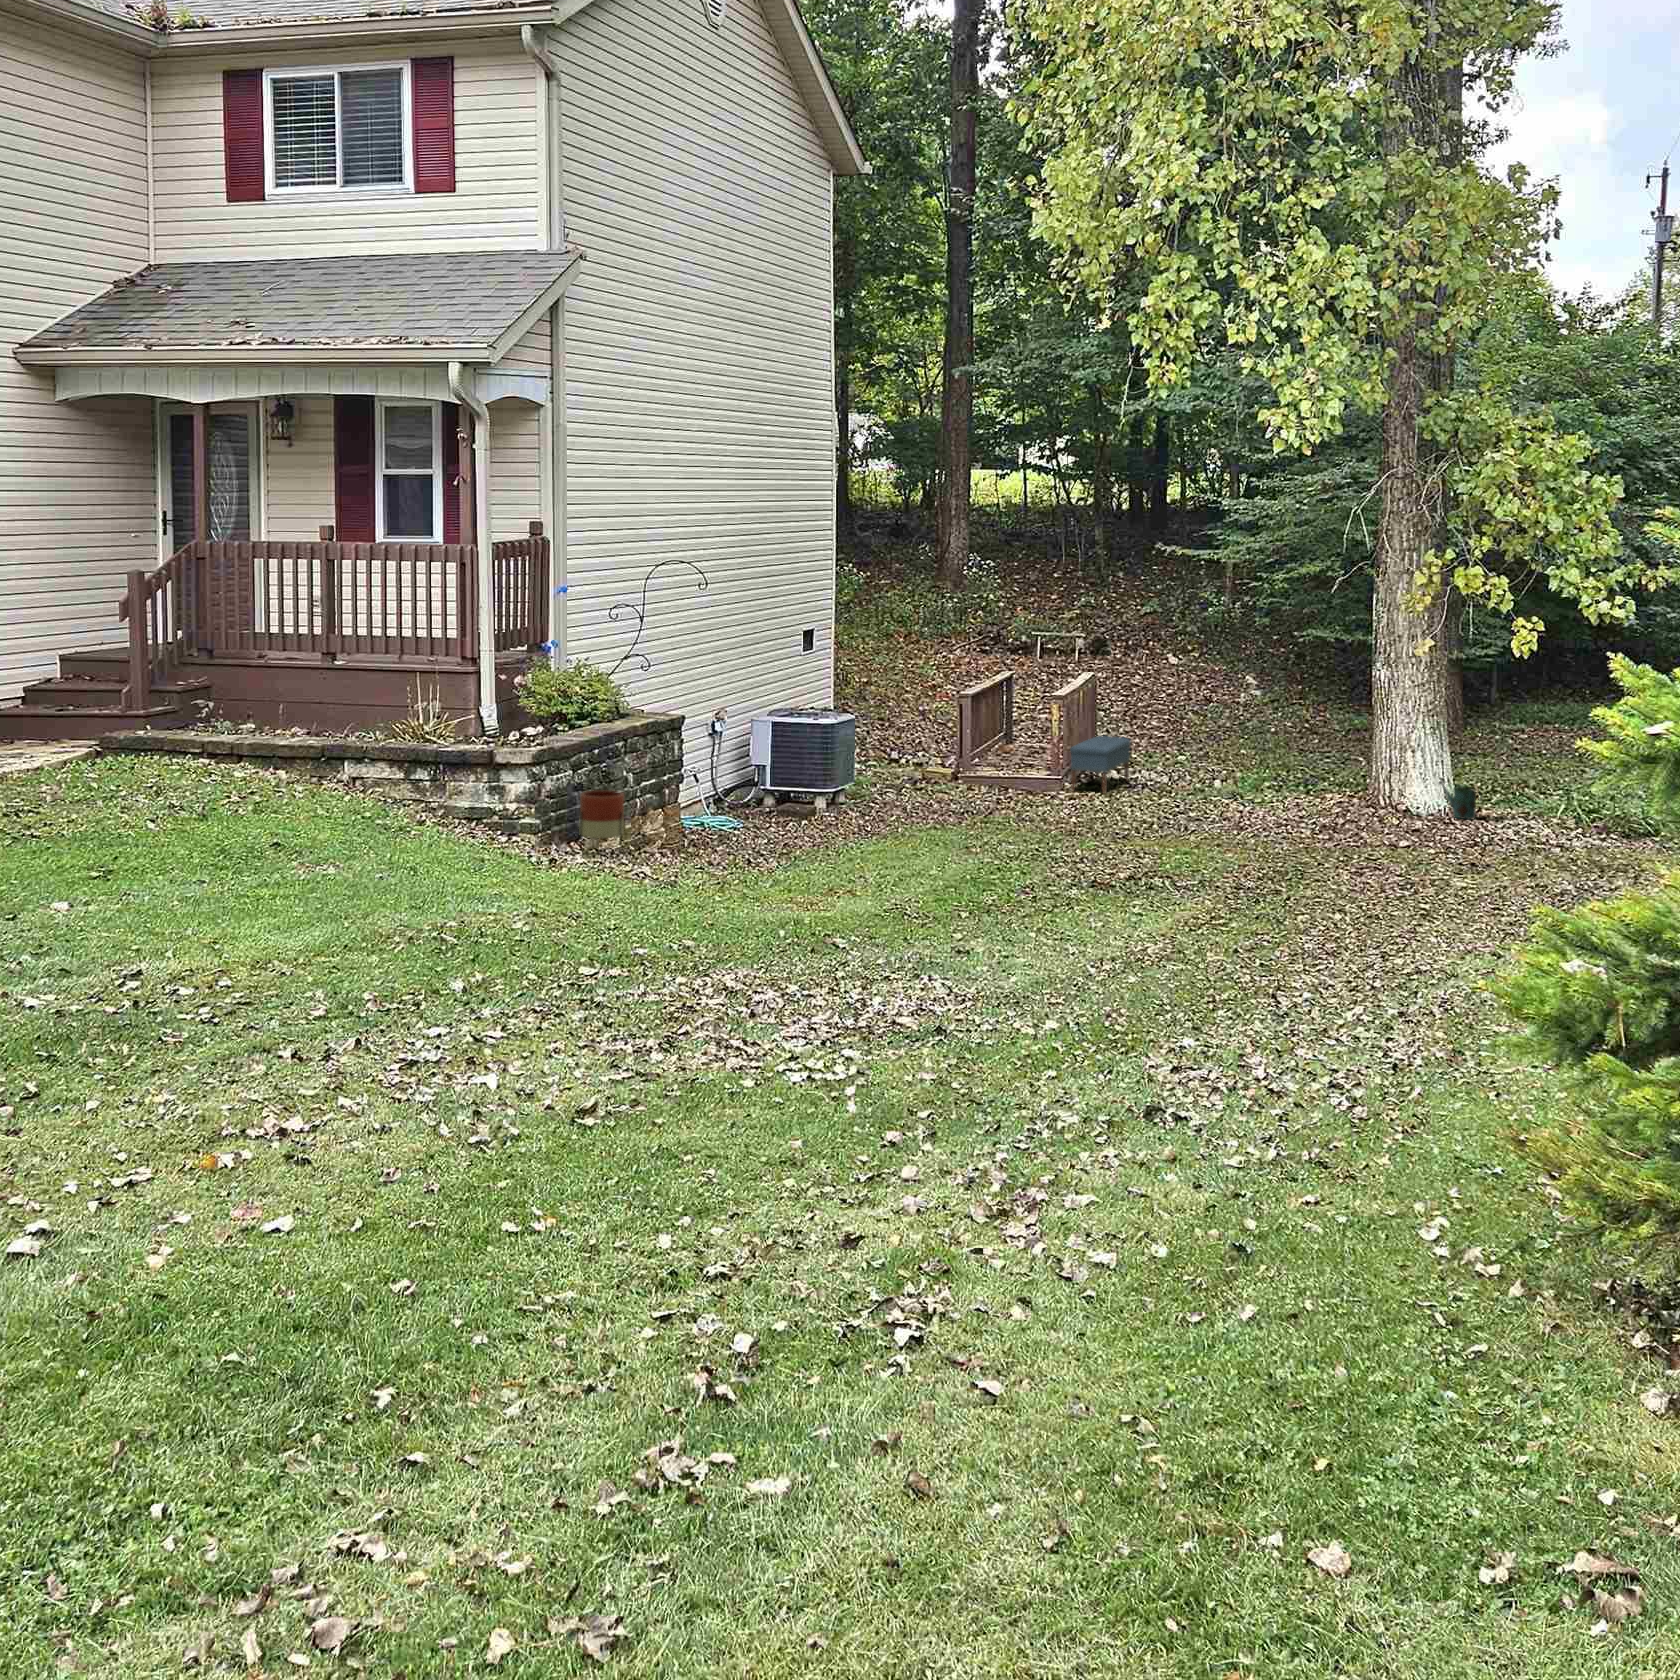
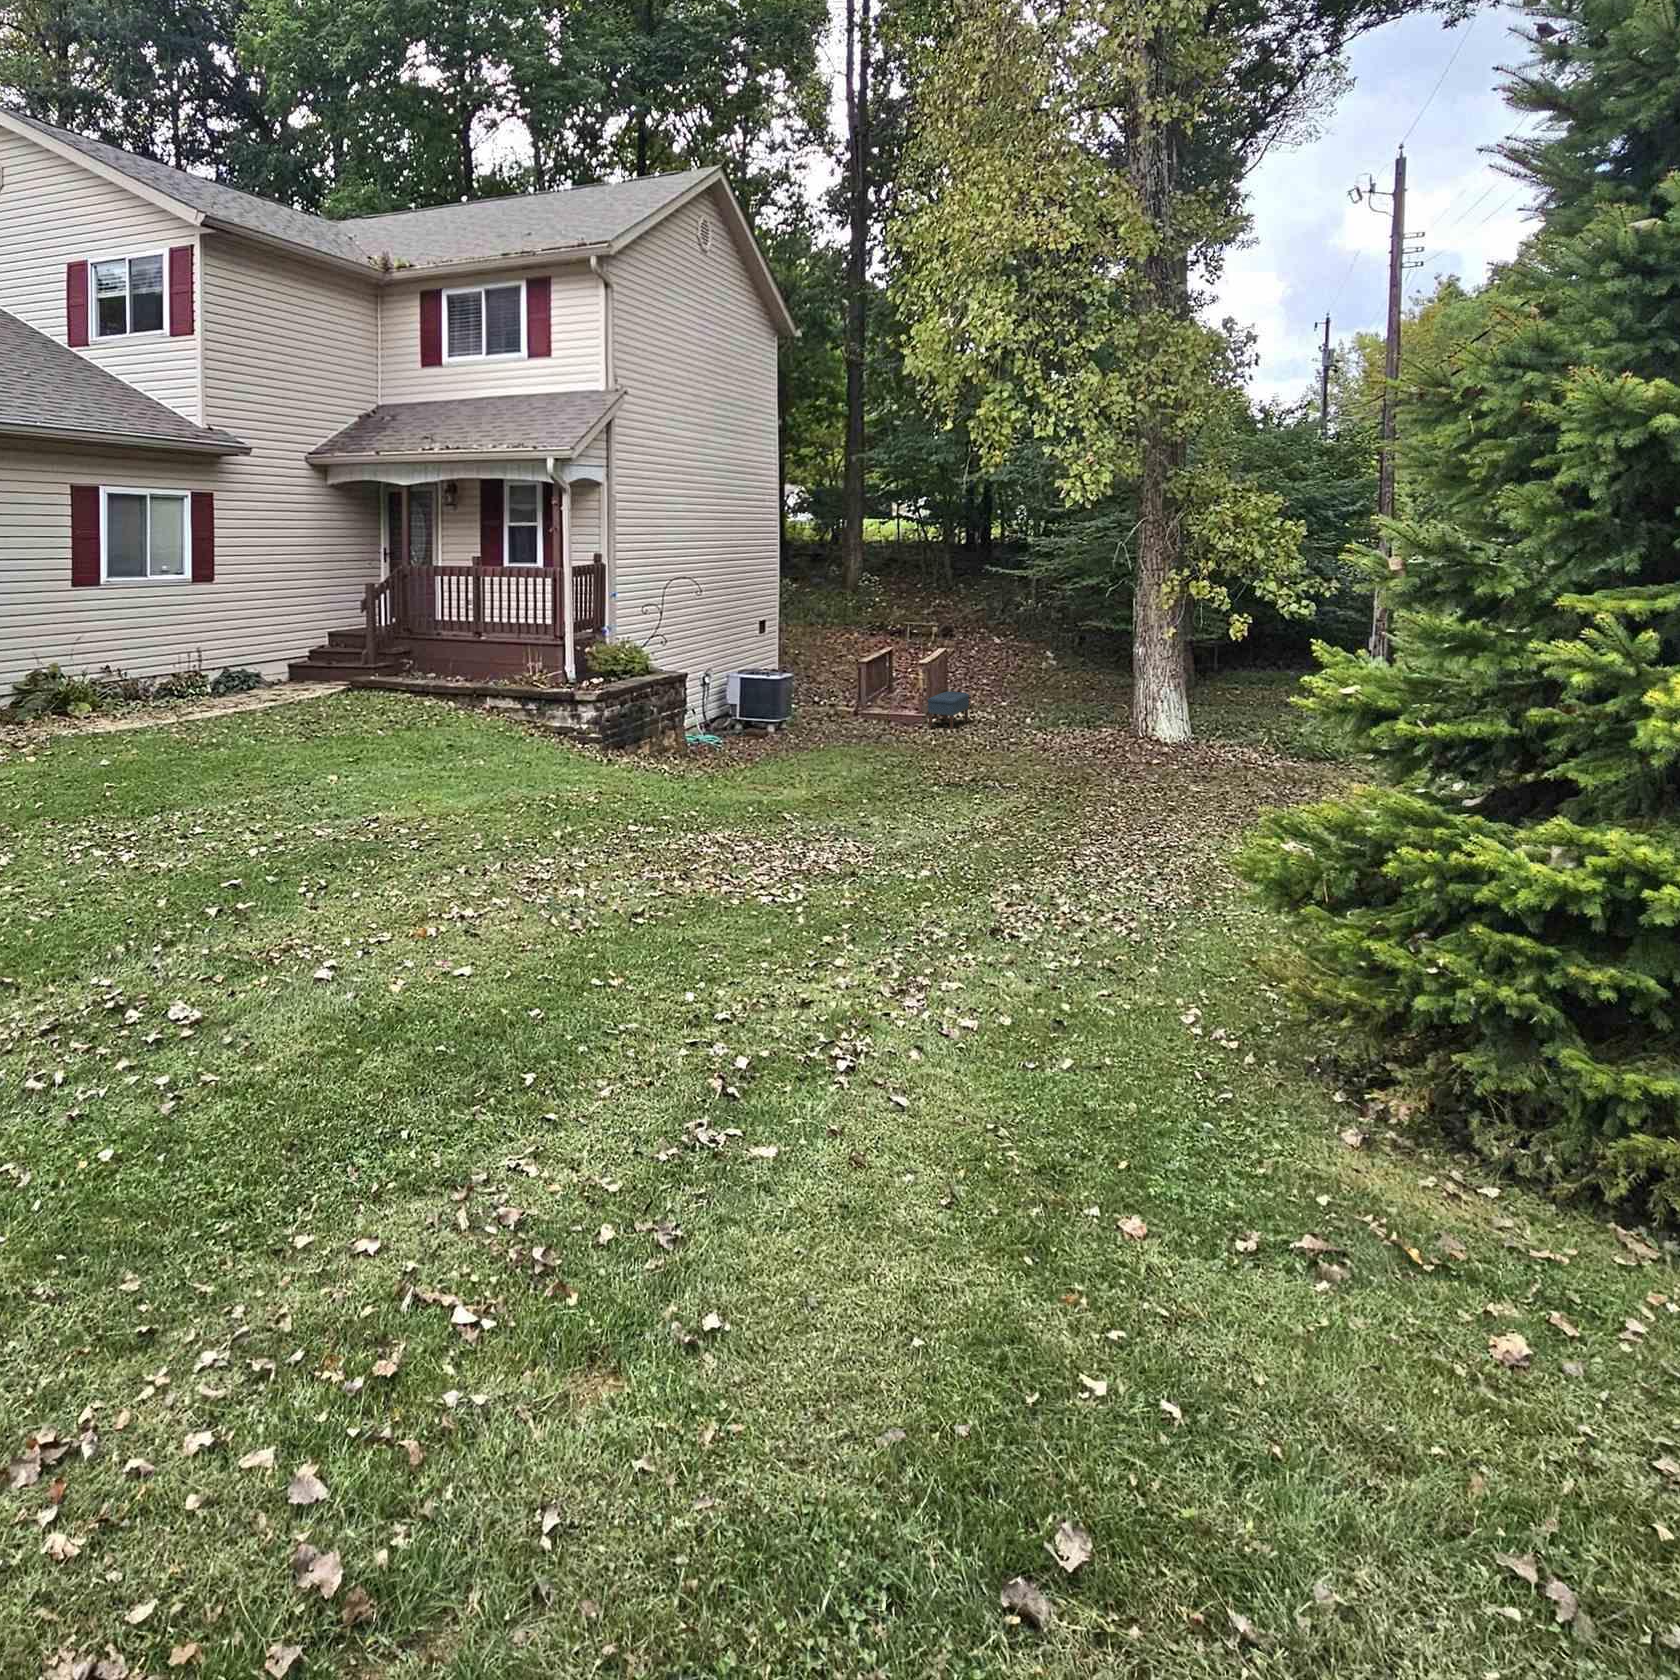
watering can: present [1438,780,1482,819] -> none [1189,726,1223,754]
planter: present [579,790,625,852] -> none [620,719,647,759]

